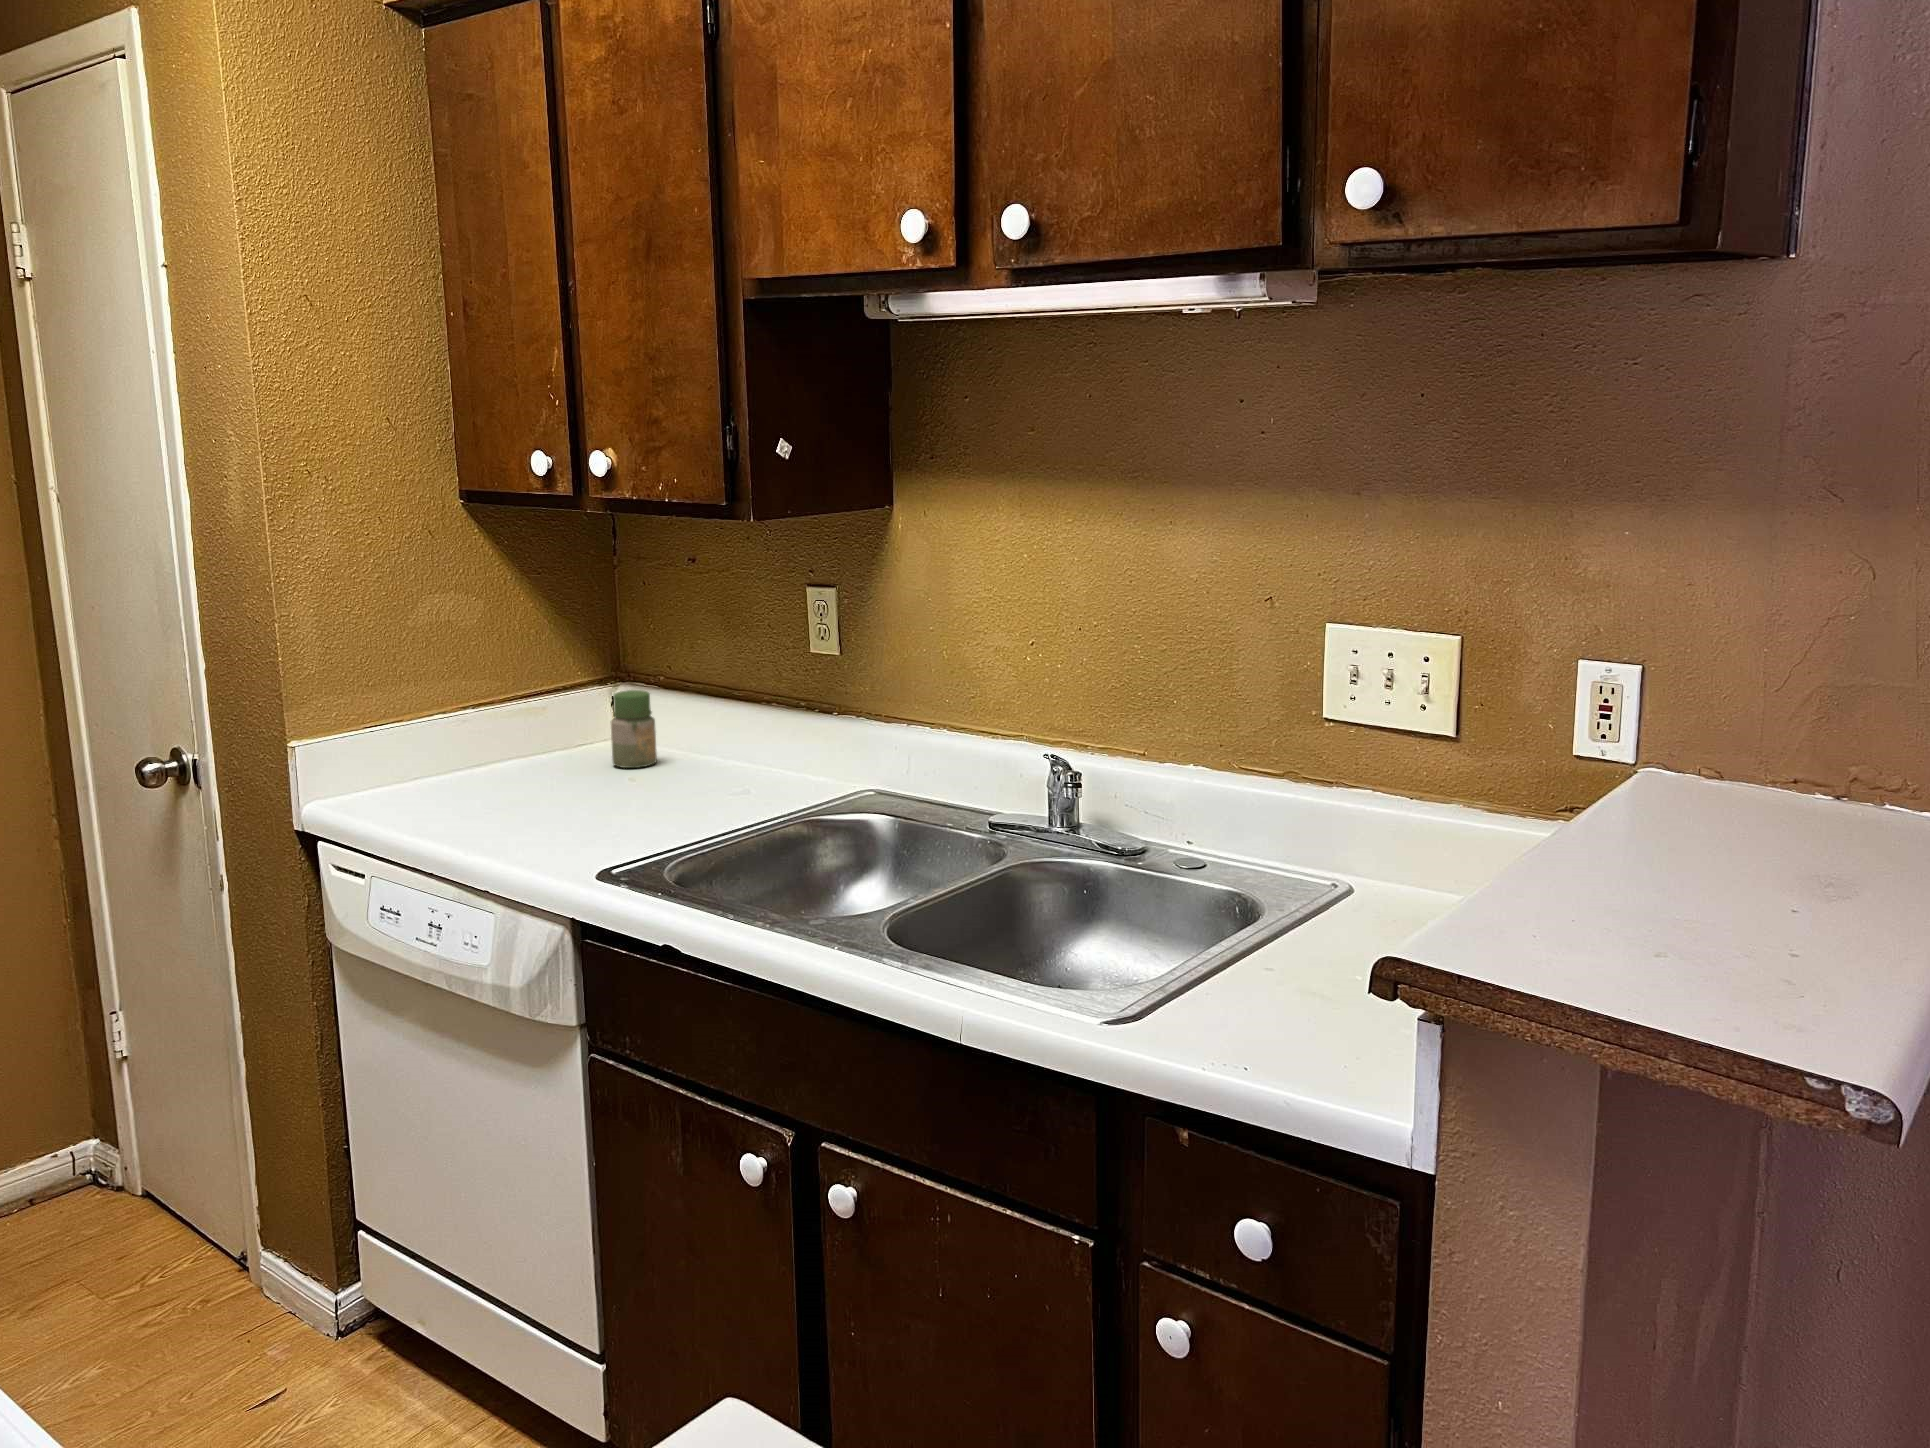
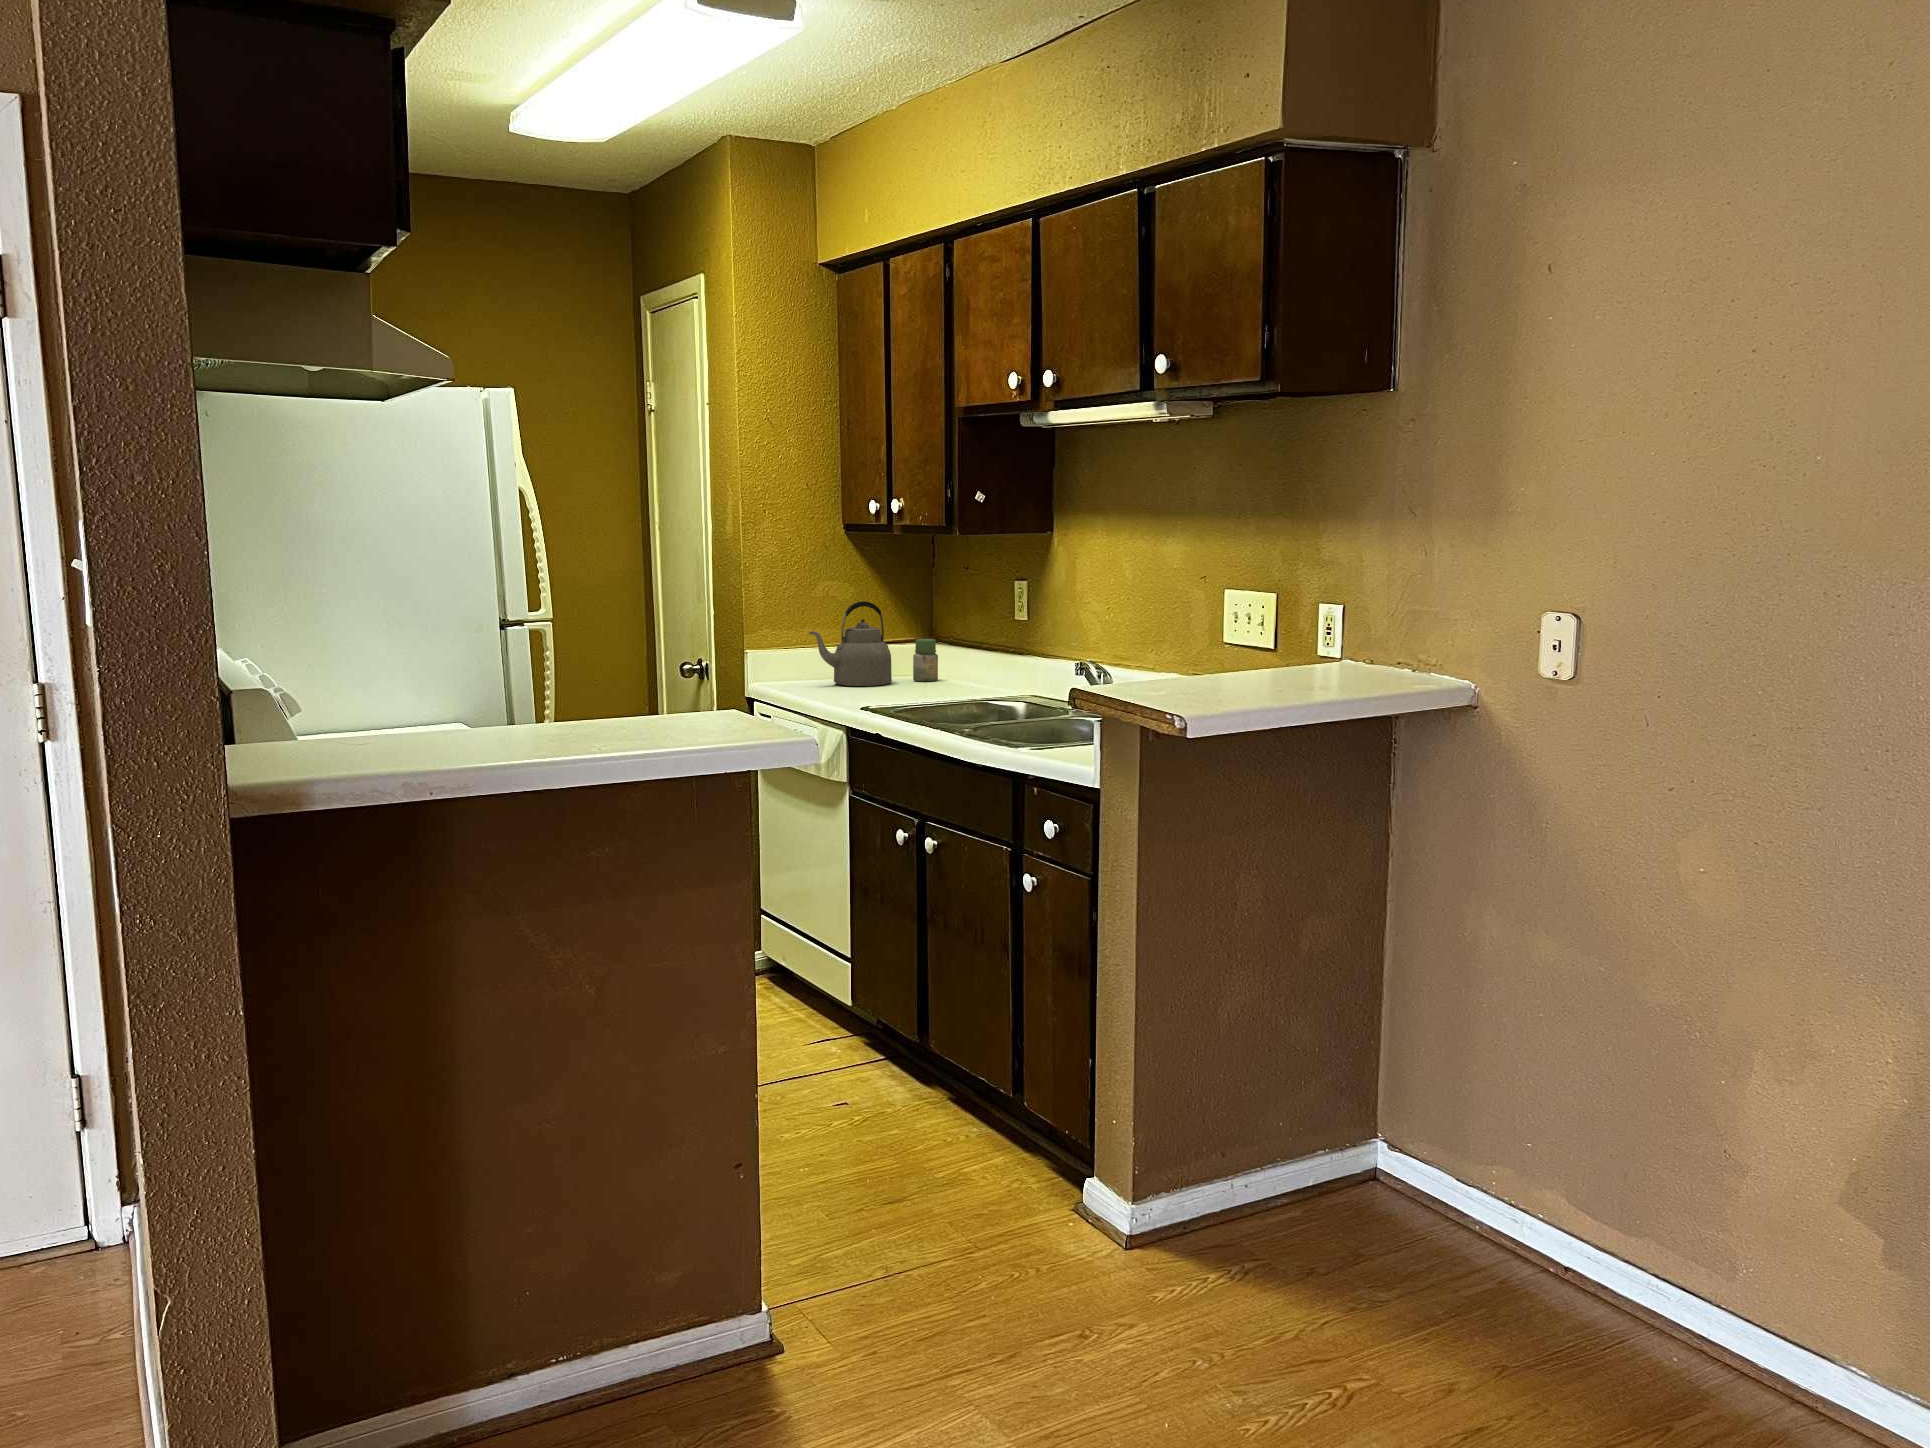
kettle: none [423,636,582,796] -> present [808,601,892,686]

